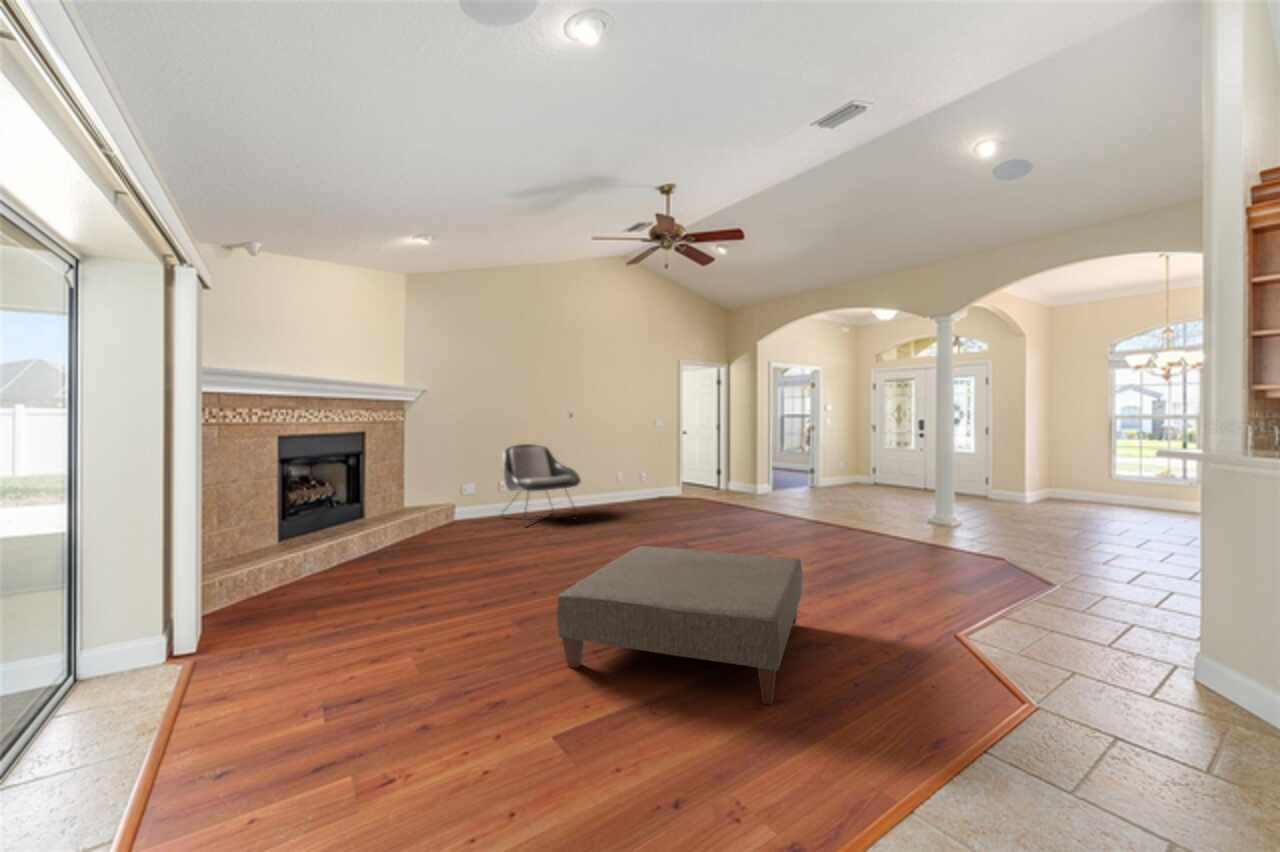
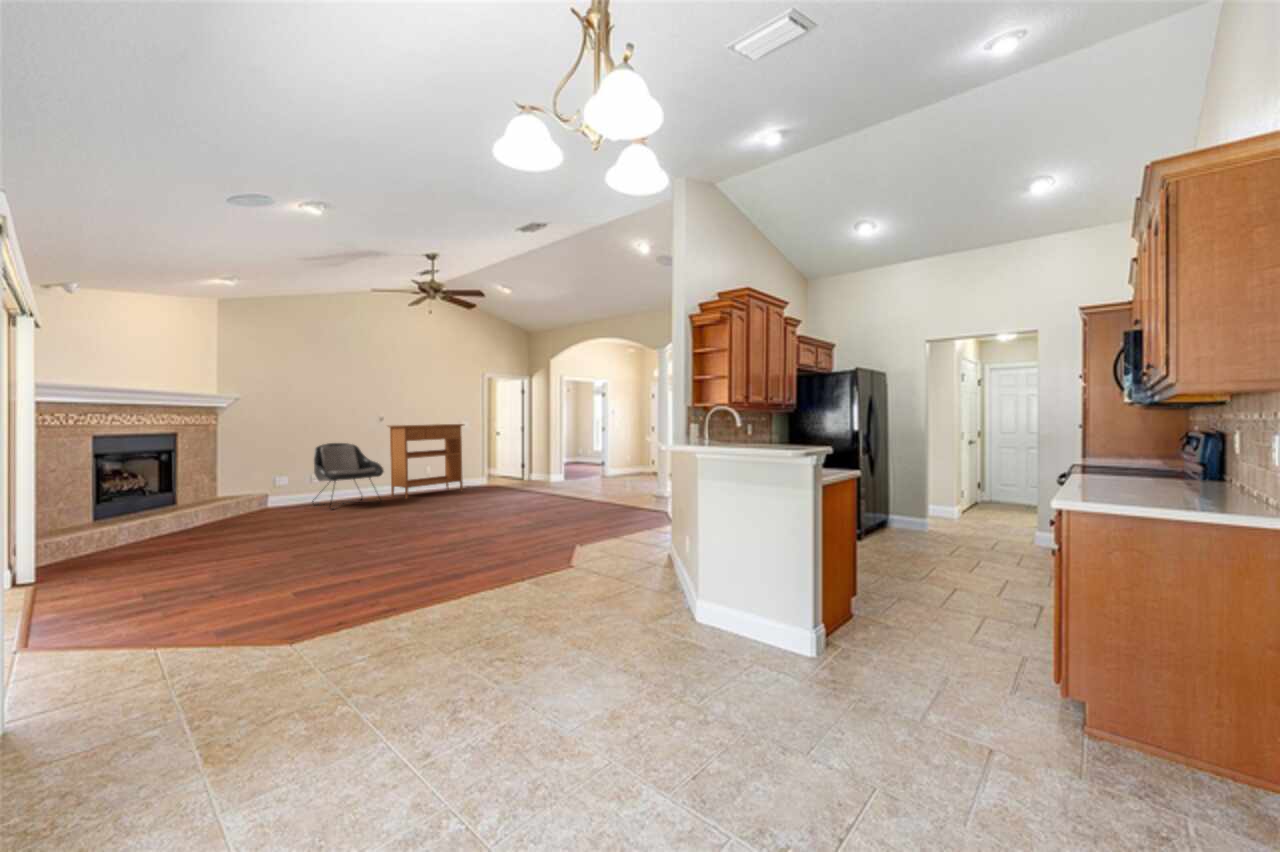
console table: none [577,422,665,513] -> present [389,424,464,498]
ottoman: present [557,546,802,705] -> none [312,507,493,579]

